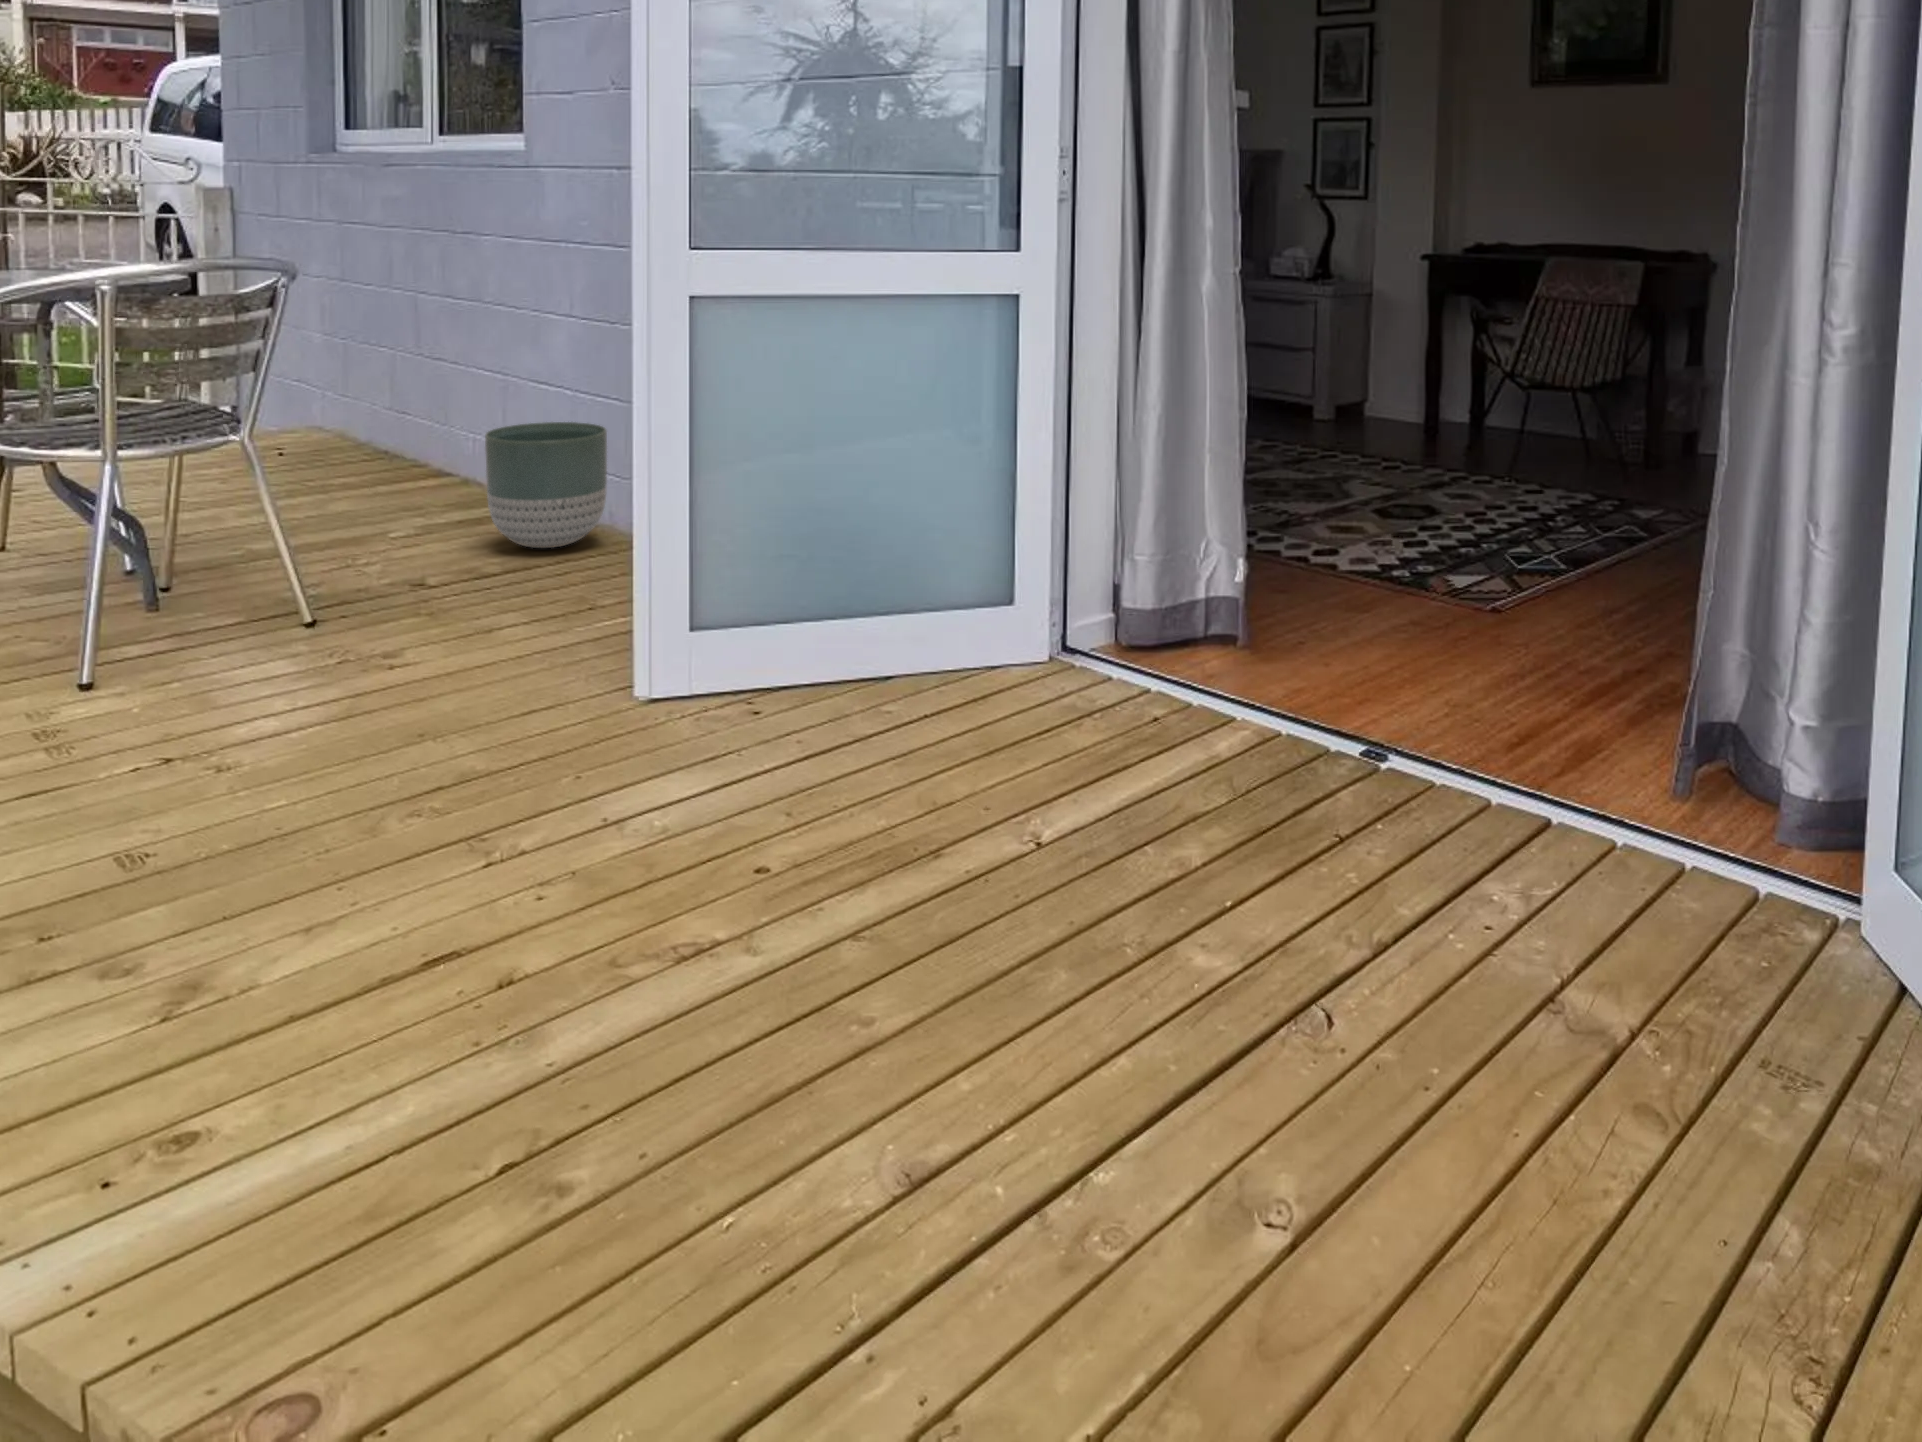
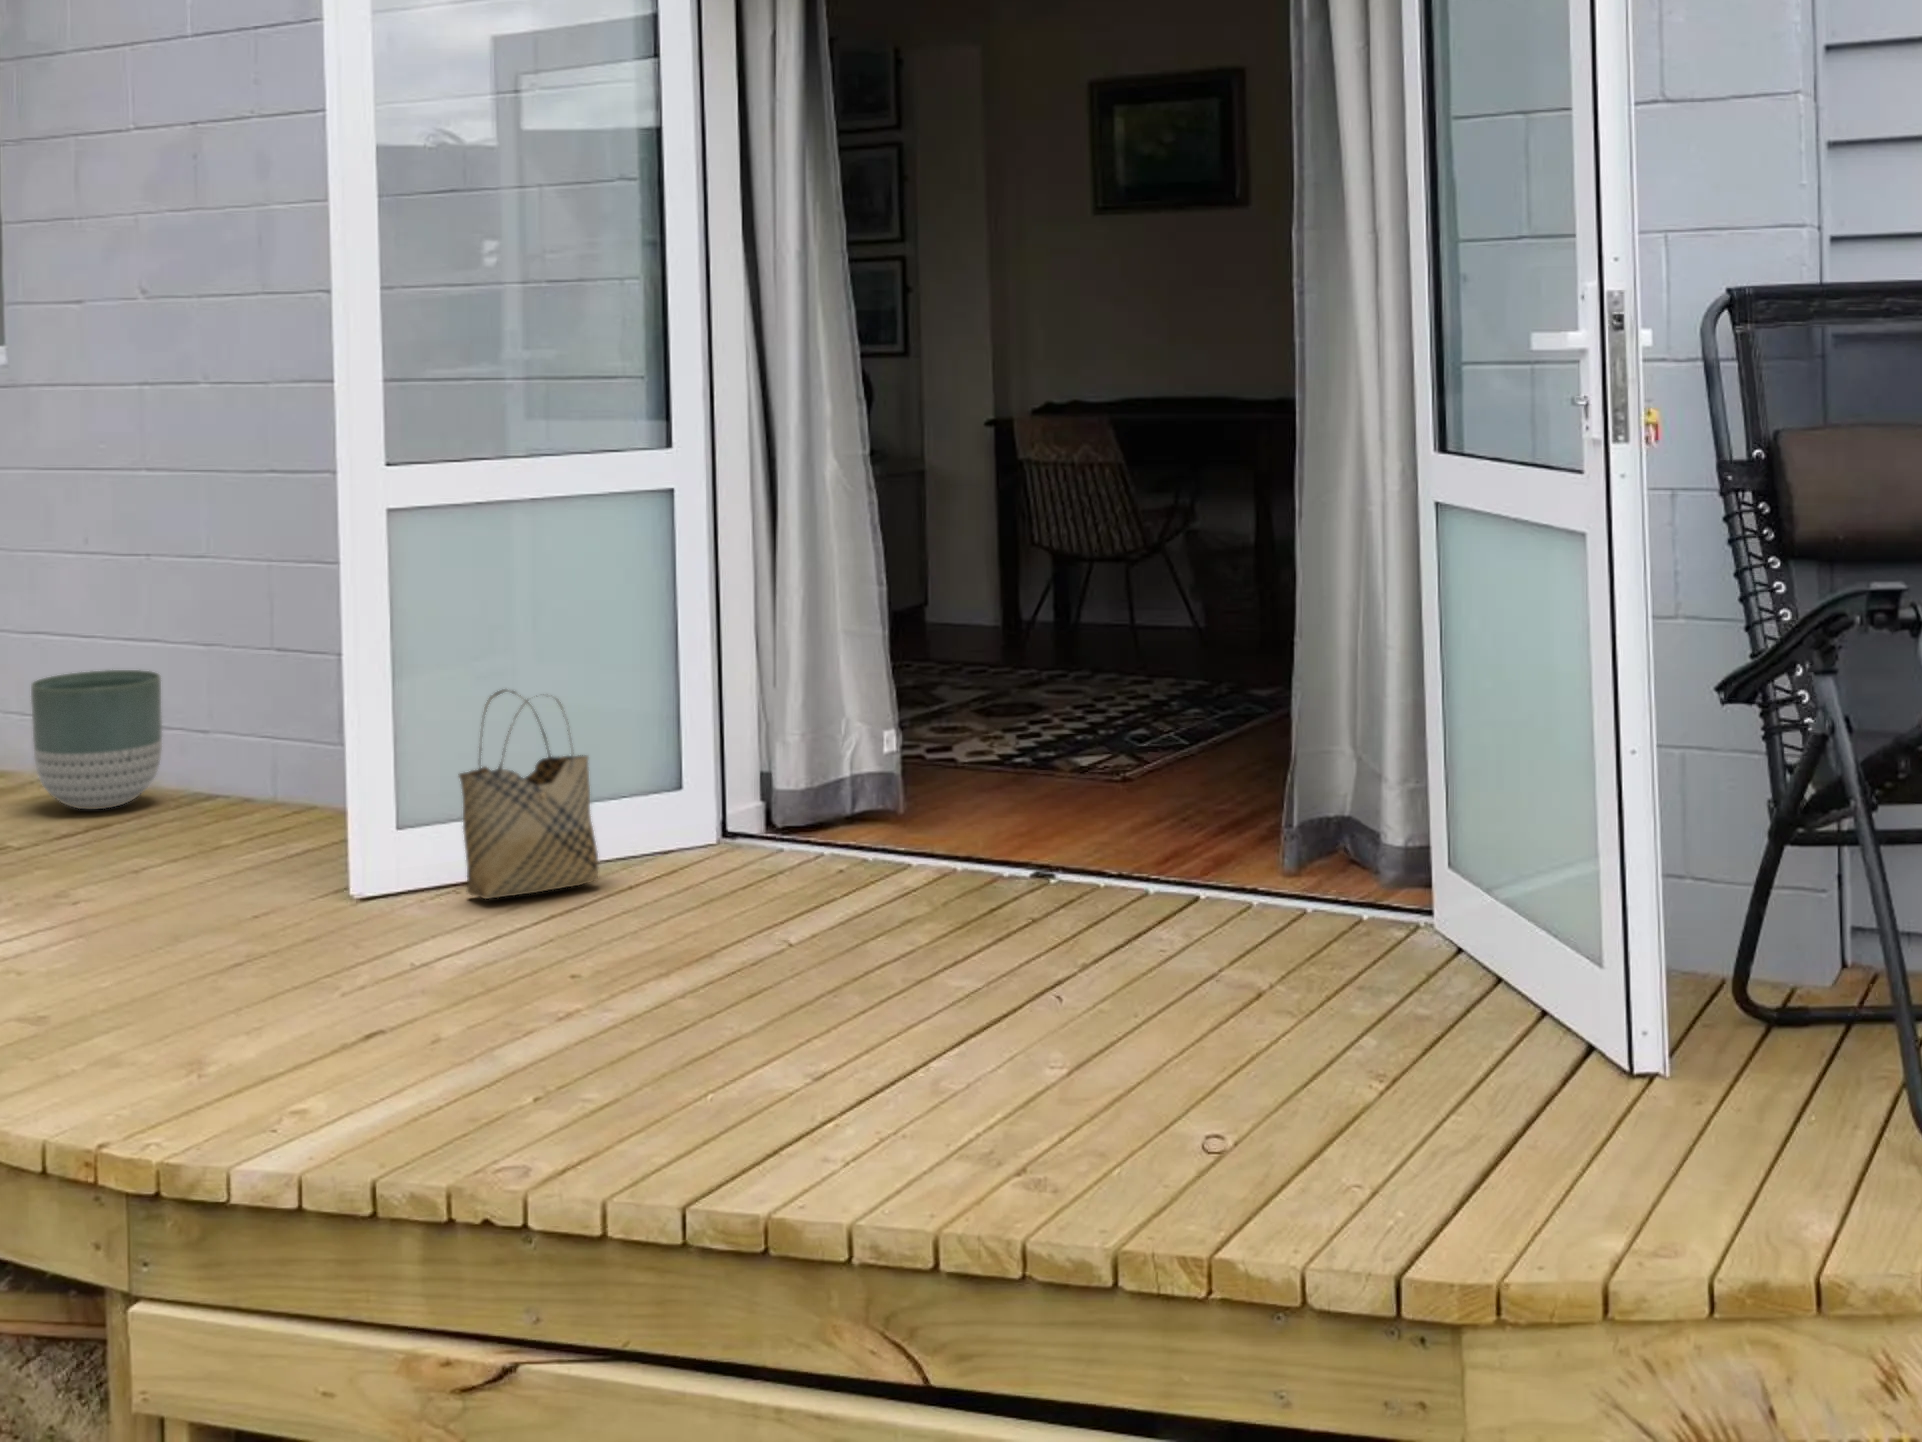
woven basket: none [740,494,896,722] -> present [459,690,598,899]

